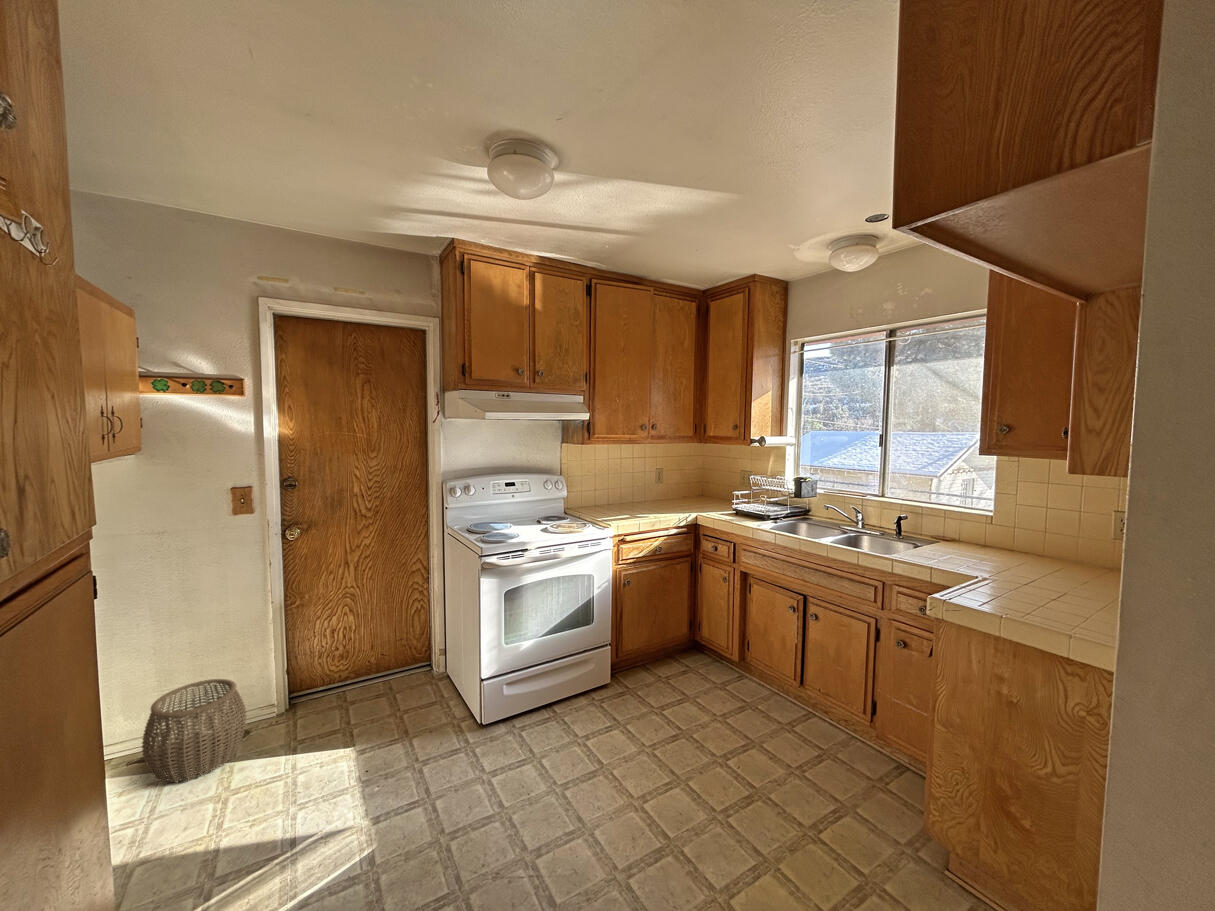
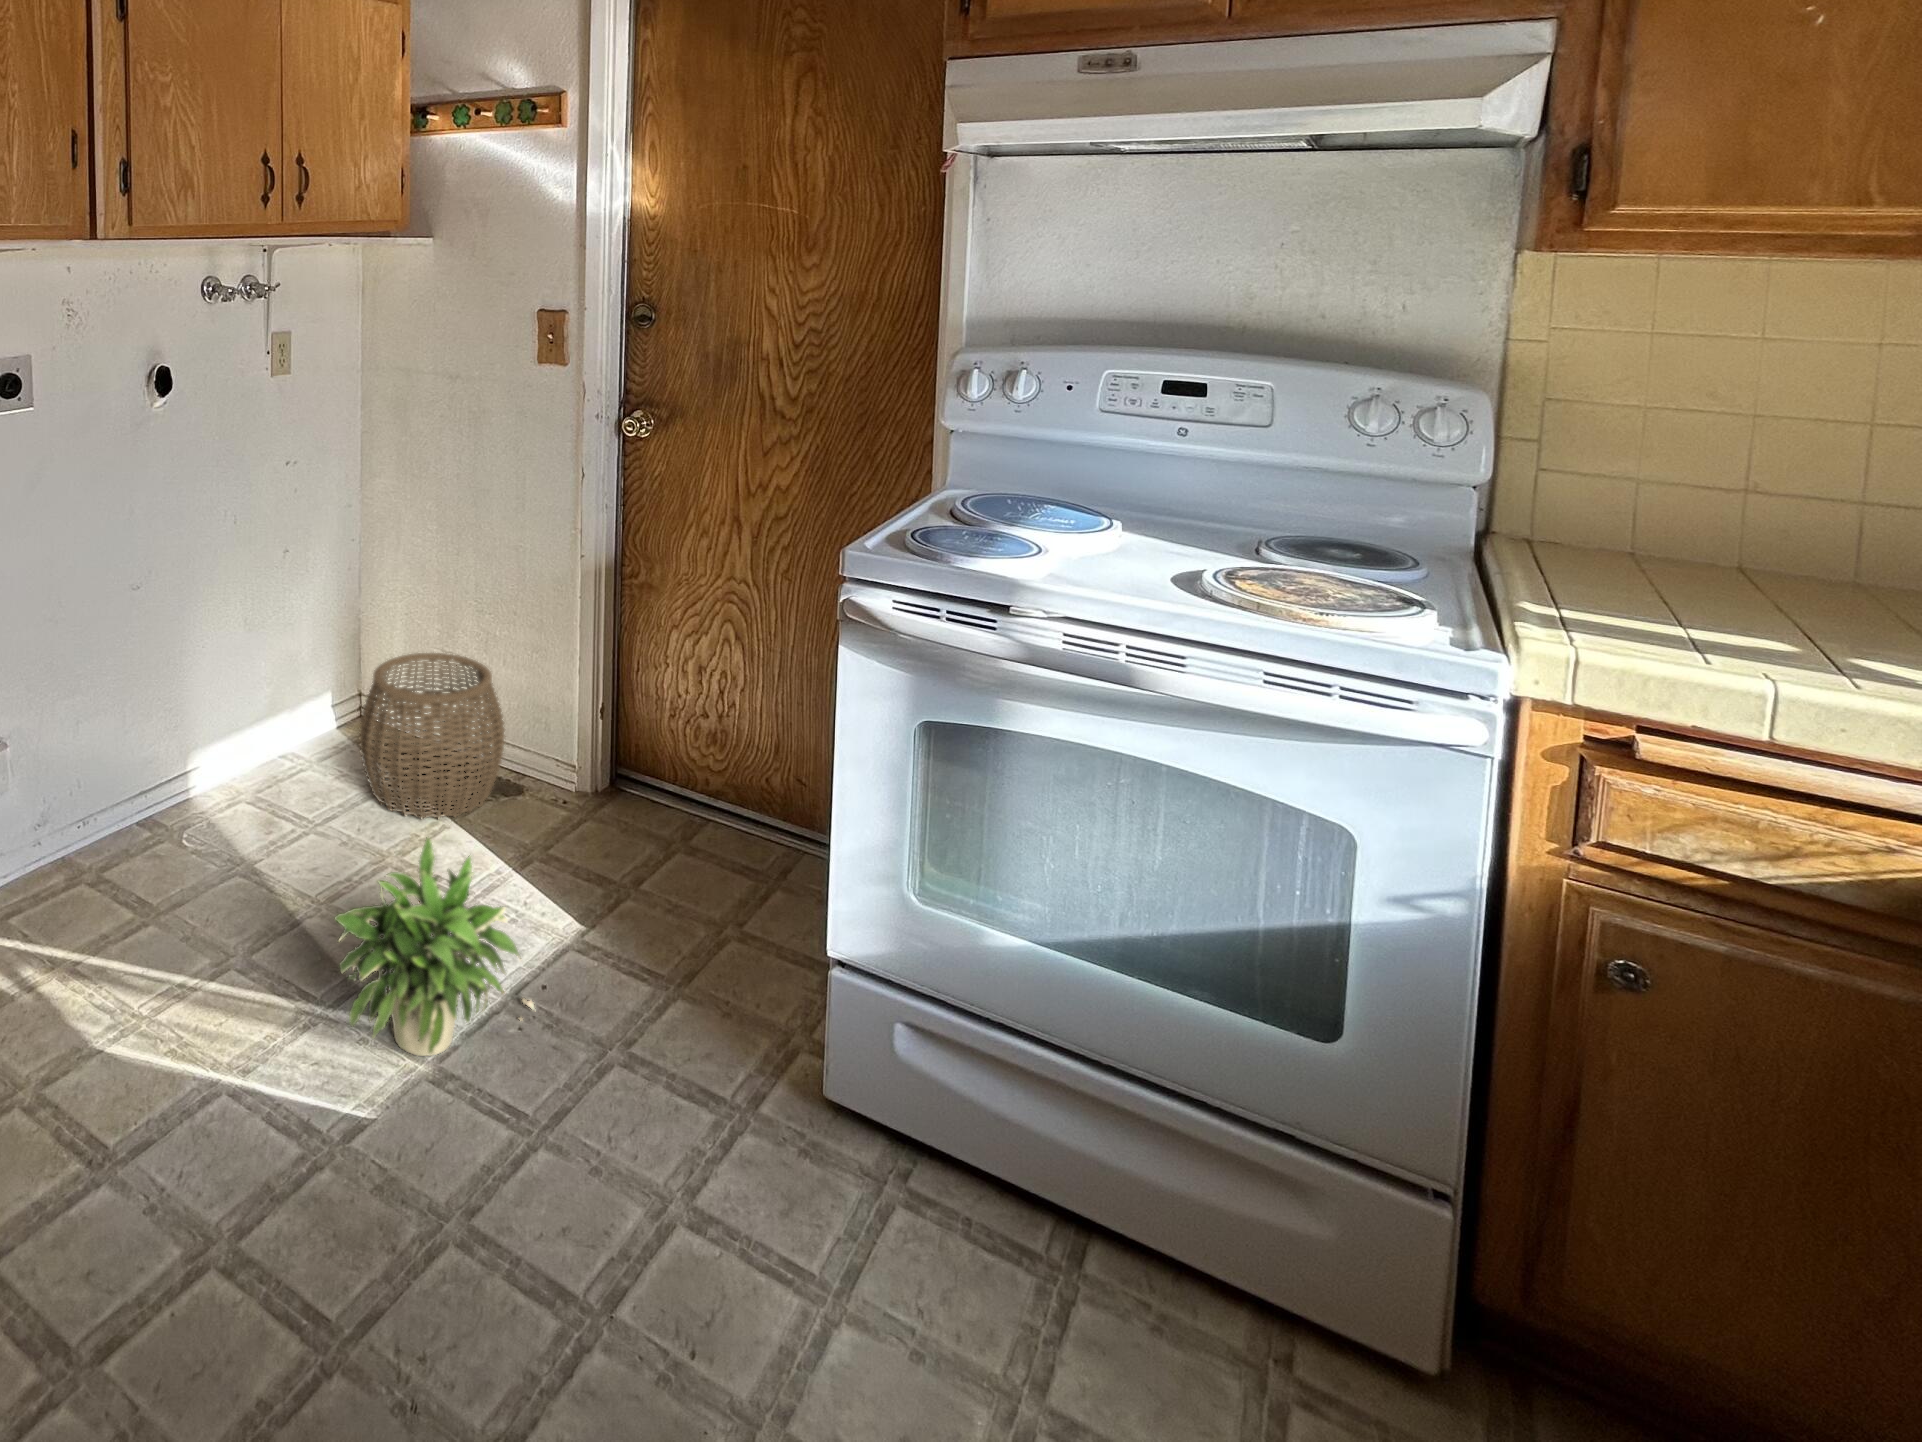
potted plant: none [301,730,387,829] -> present [335,838,534,1056]

